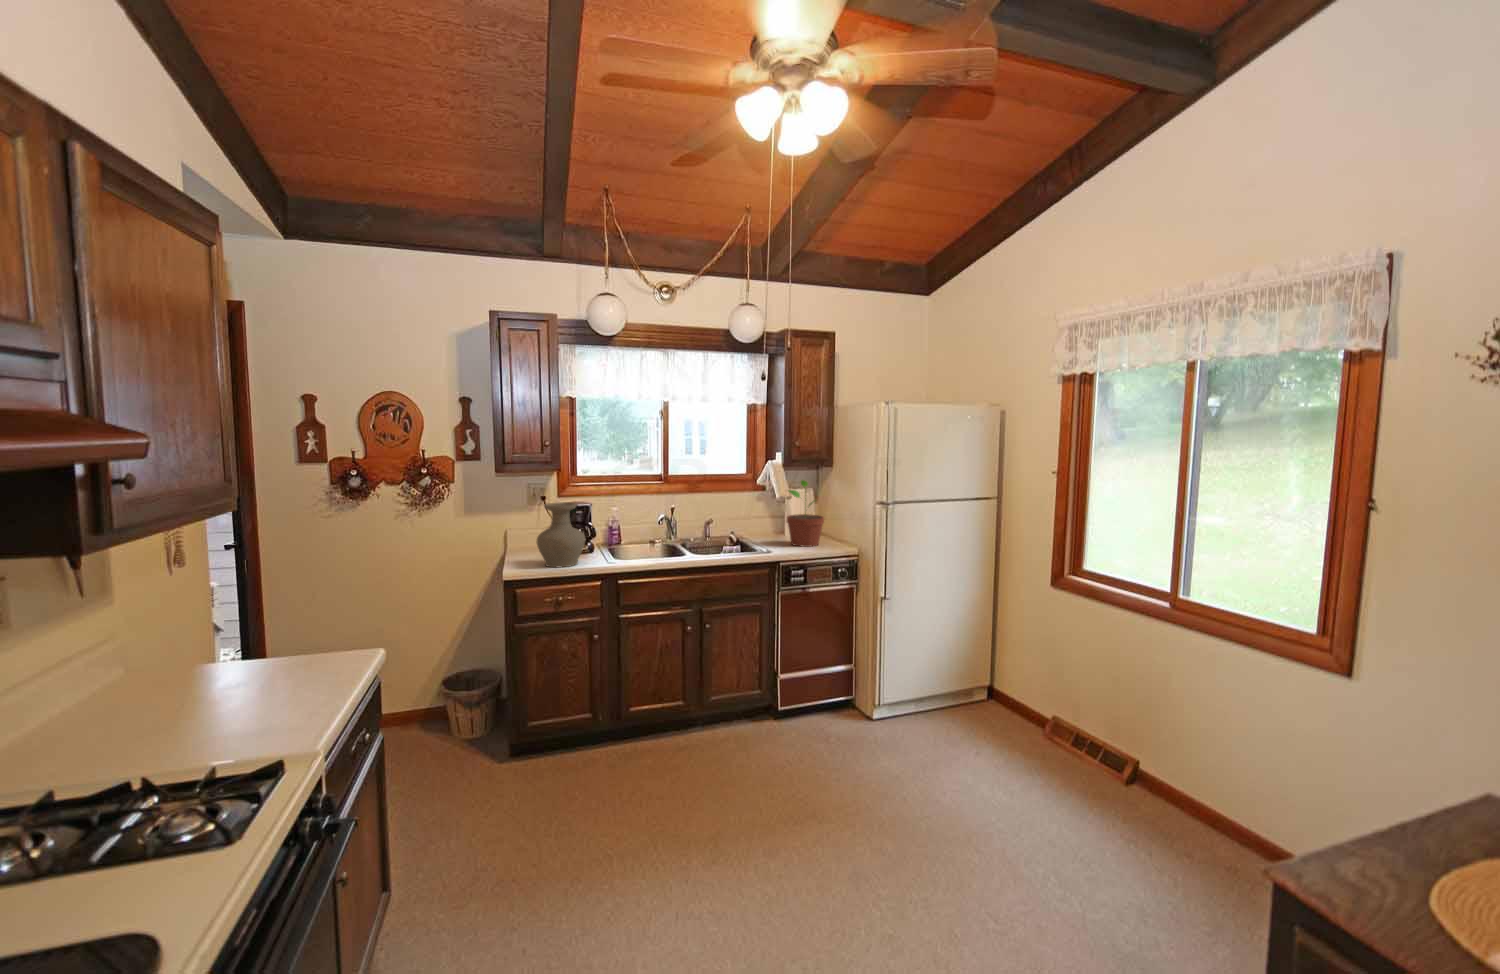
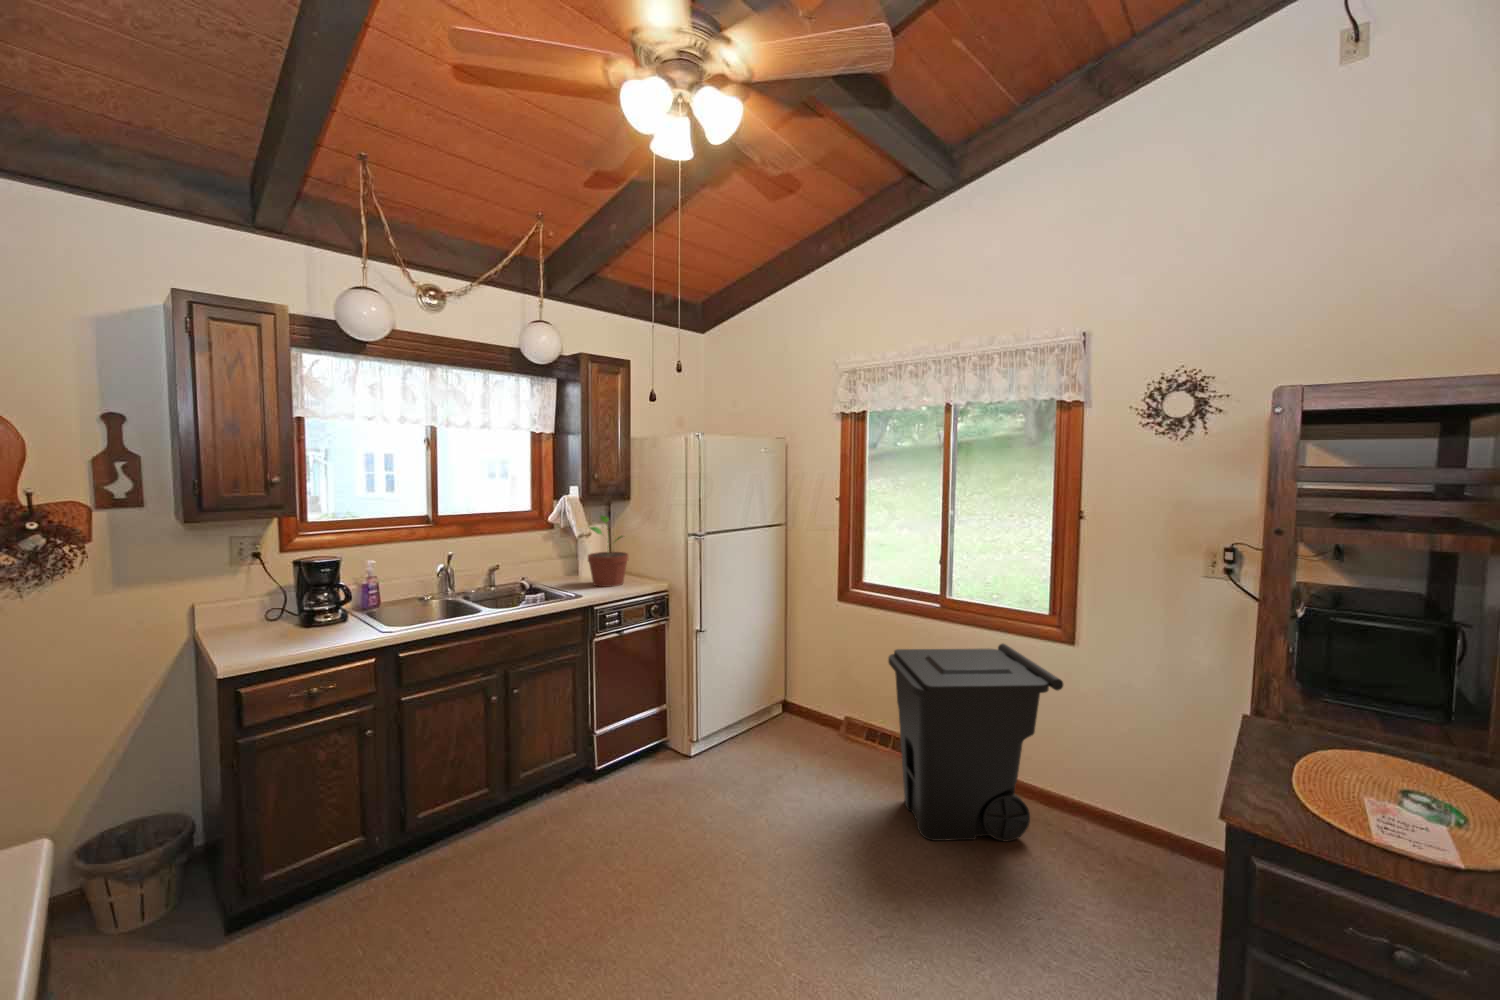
vase: present [537,502,585,568] -> none [268,558,347,648]
trash can: none [1075,645,1293,893] -> present [888,644,1063,842]

